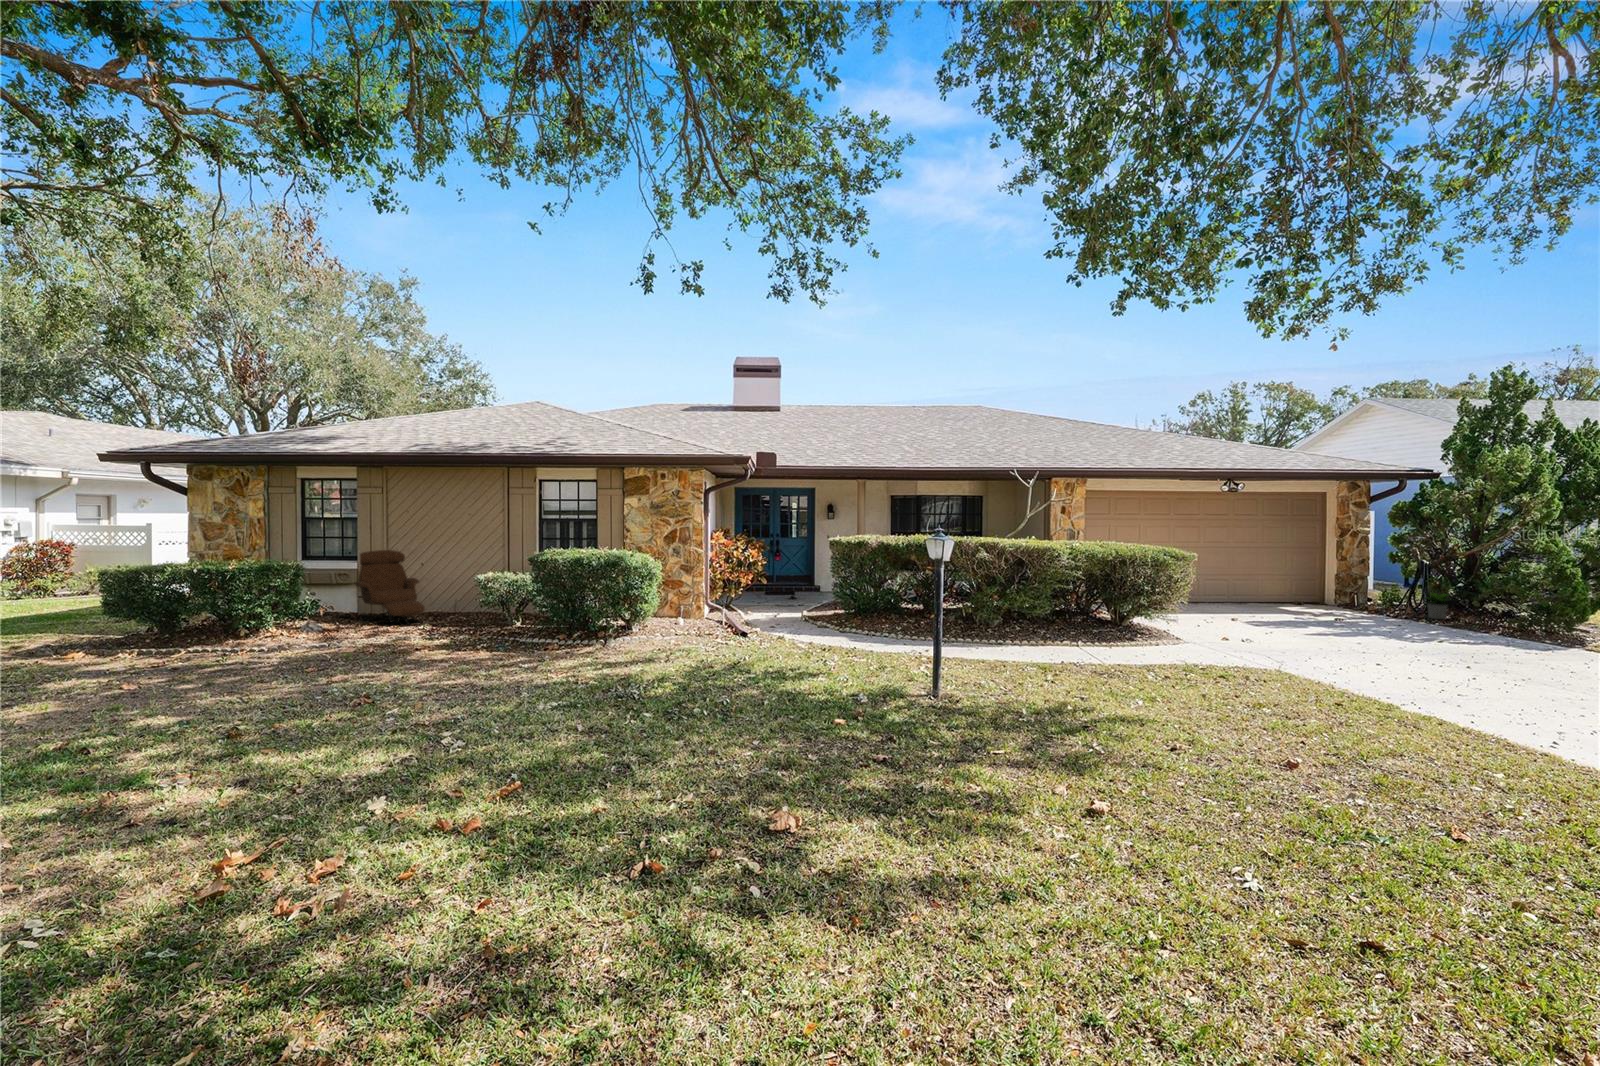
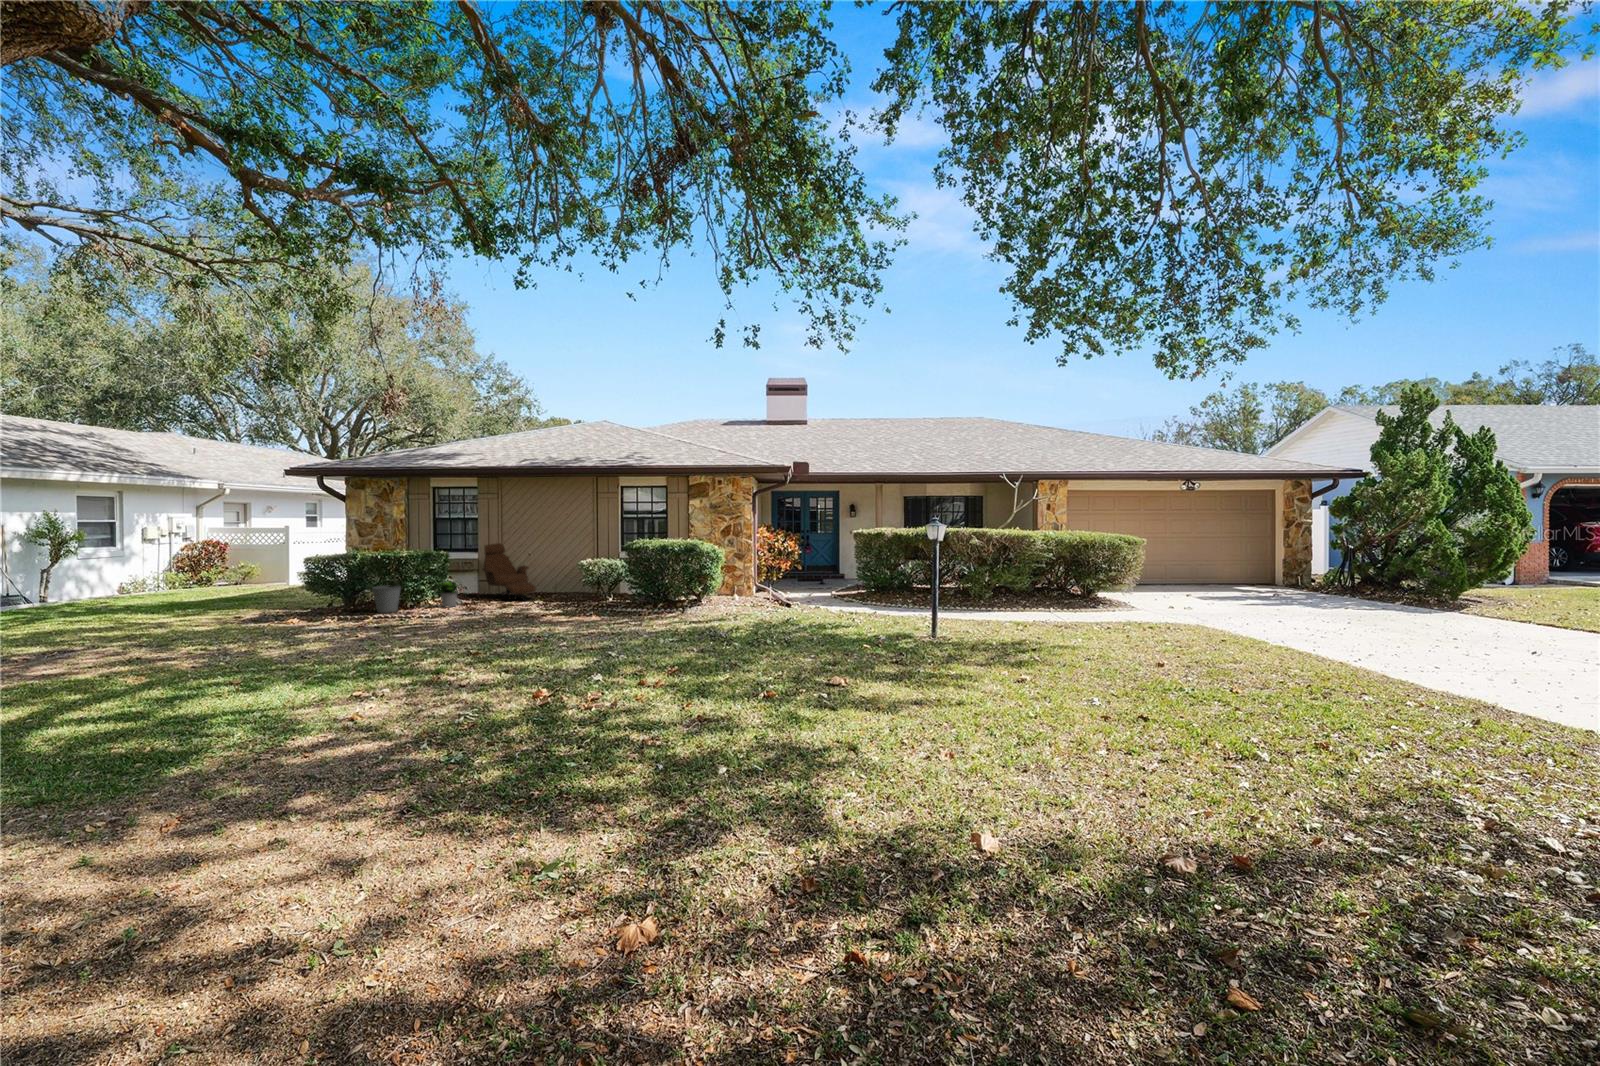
potted plant: present [1425,593,1450,619] -> present [435,581,458,608]
bucket: none [188,607,232,644] -> present [372,585,401,613]

